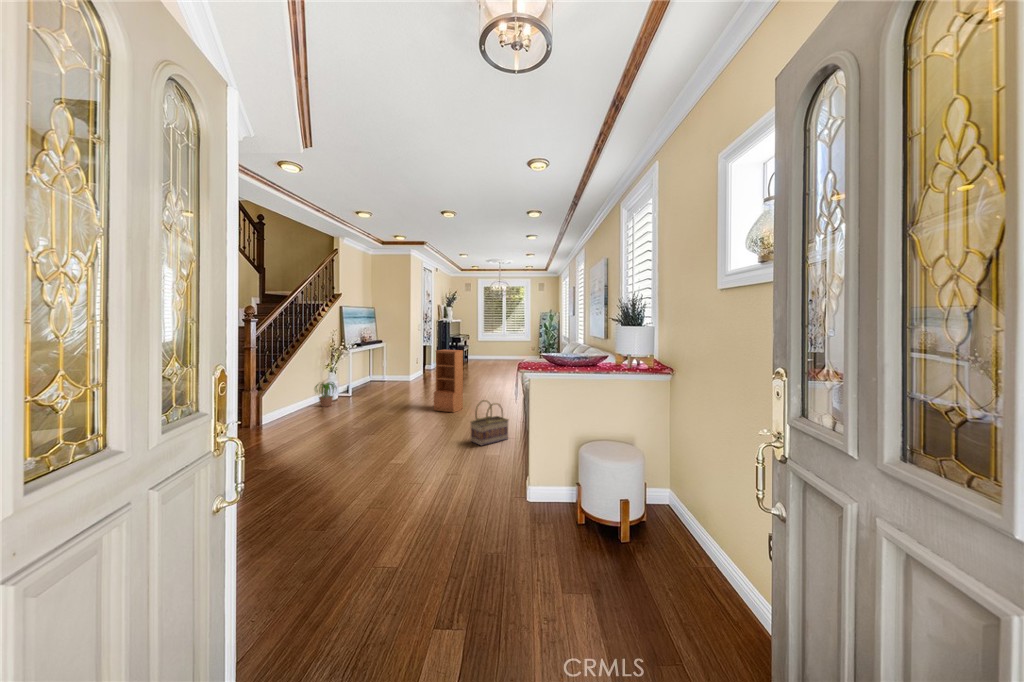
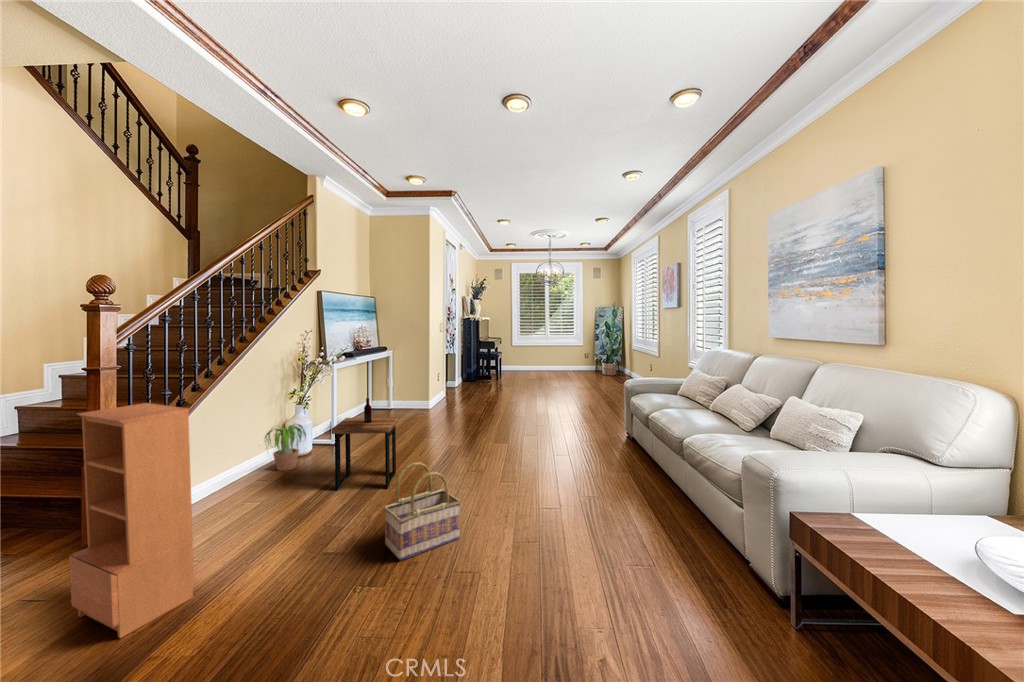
bookcase: present [434,350,463,412] -> present [69,403,194,638]
side table: none [354,365,389,413] -> present [332,398,398,490]
basket: present [471,400,508,446] -> present [384,462,461,560]

